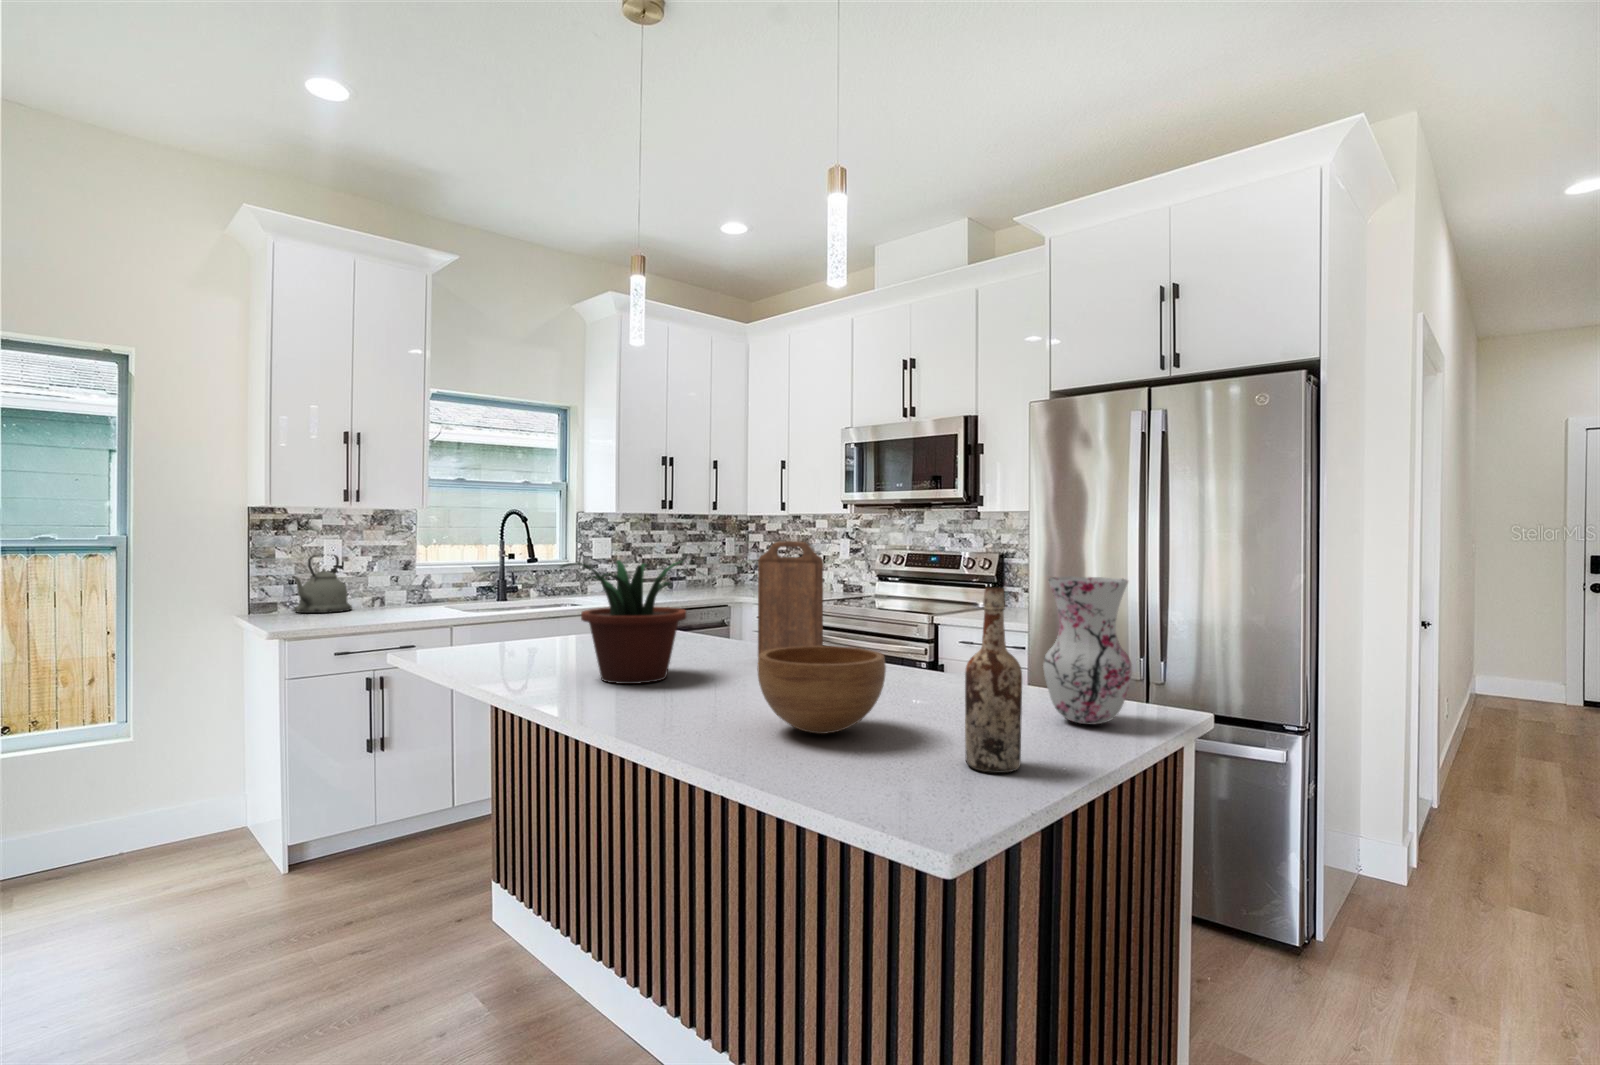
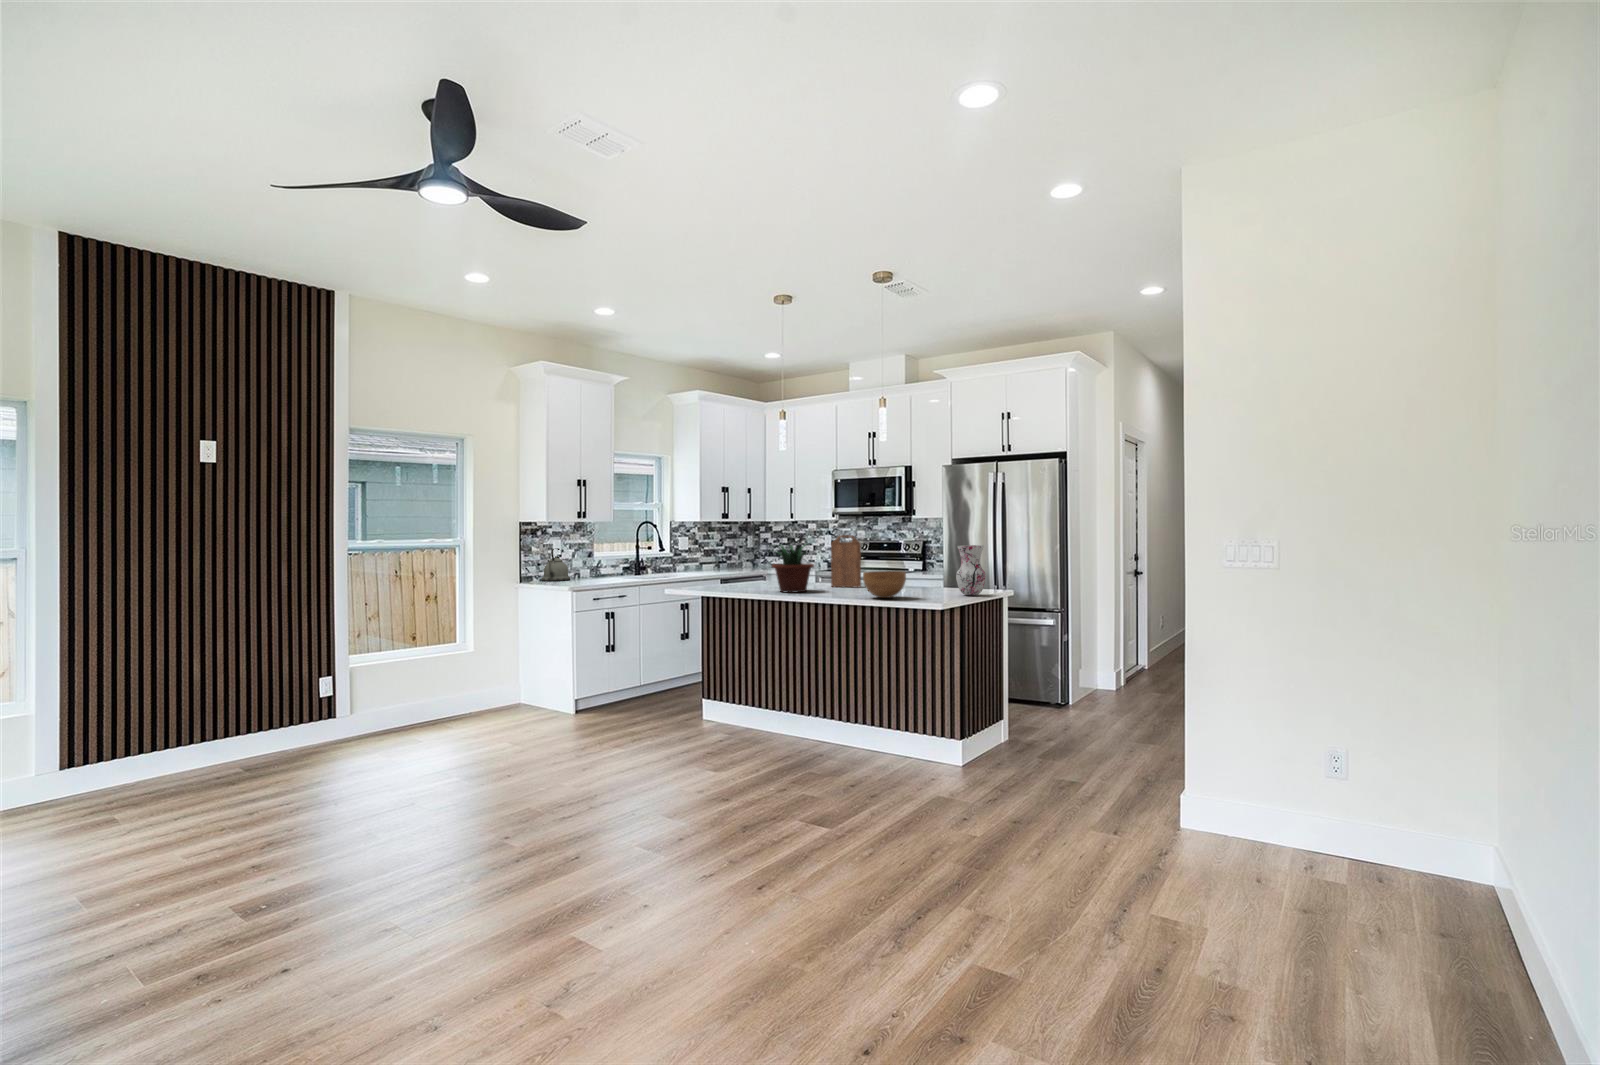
wine bottle: present [965,587,1022,773] -> none [935,547,952,602]

